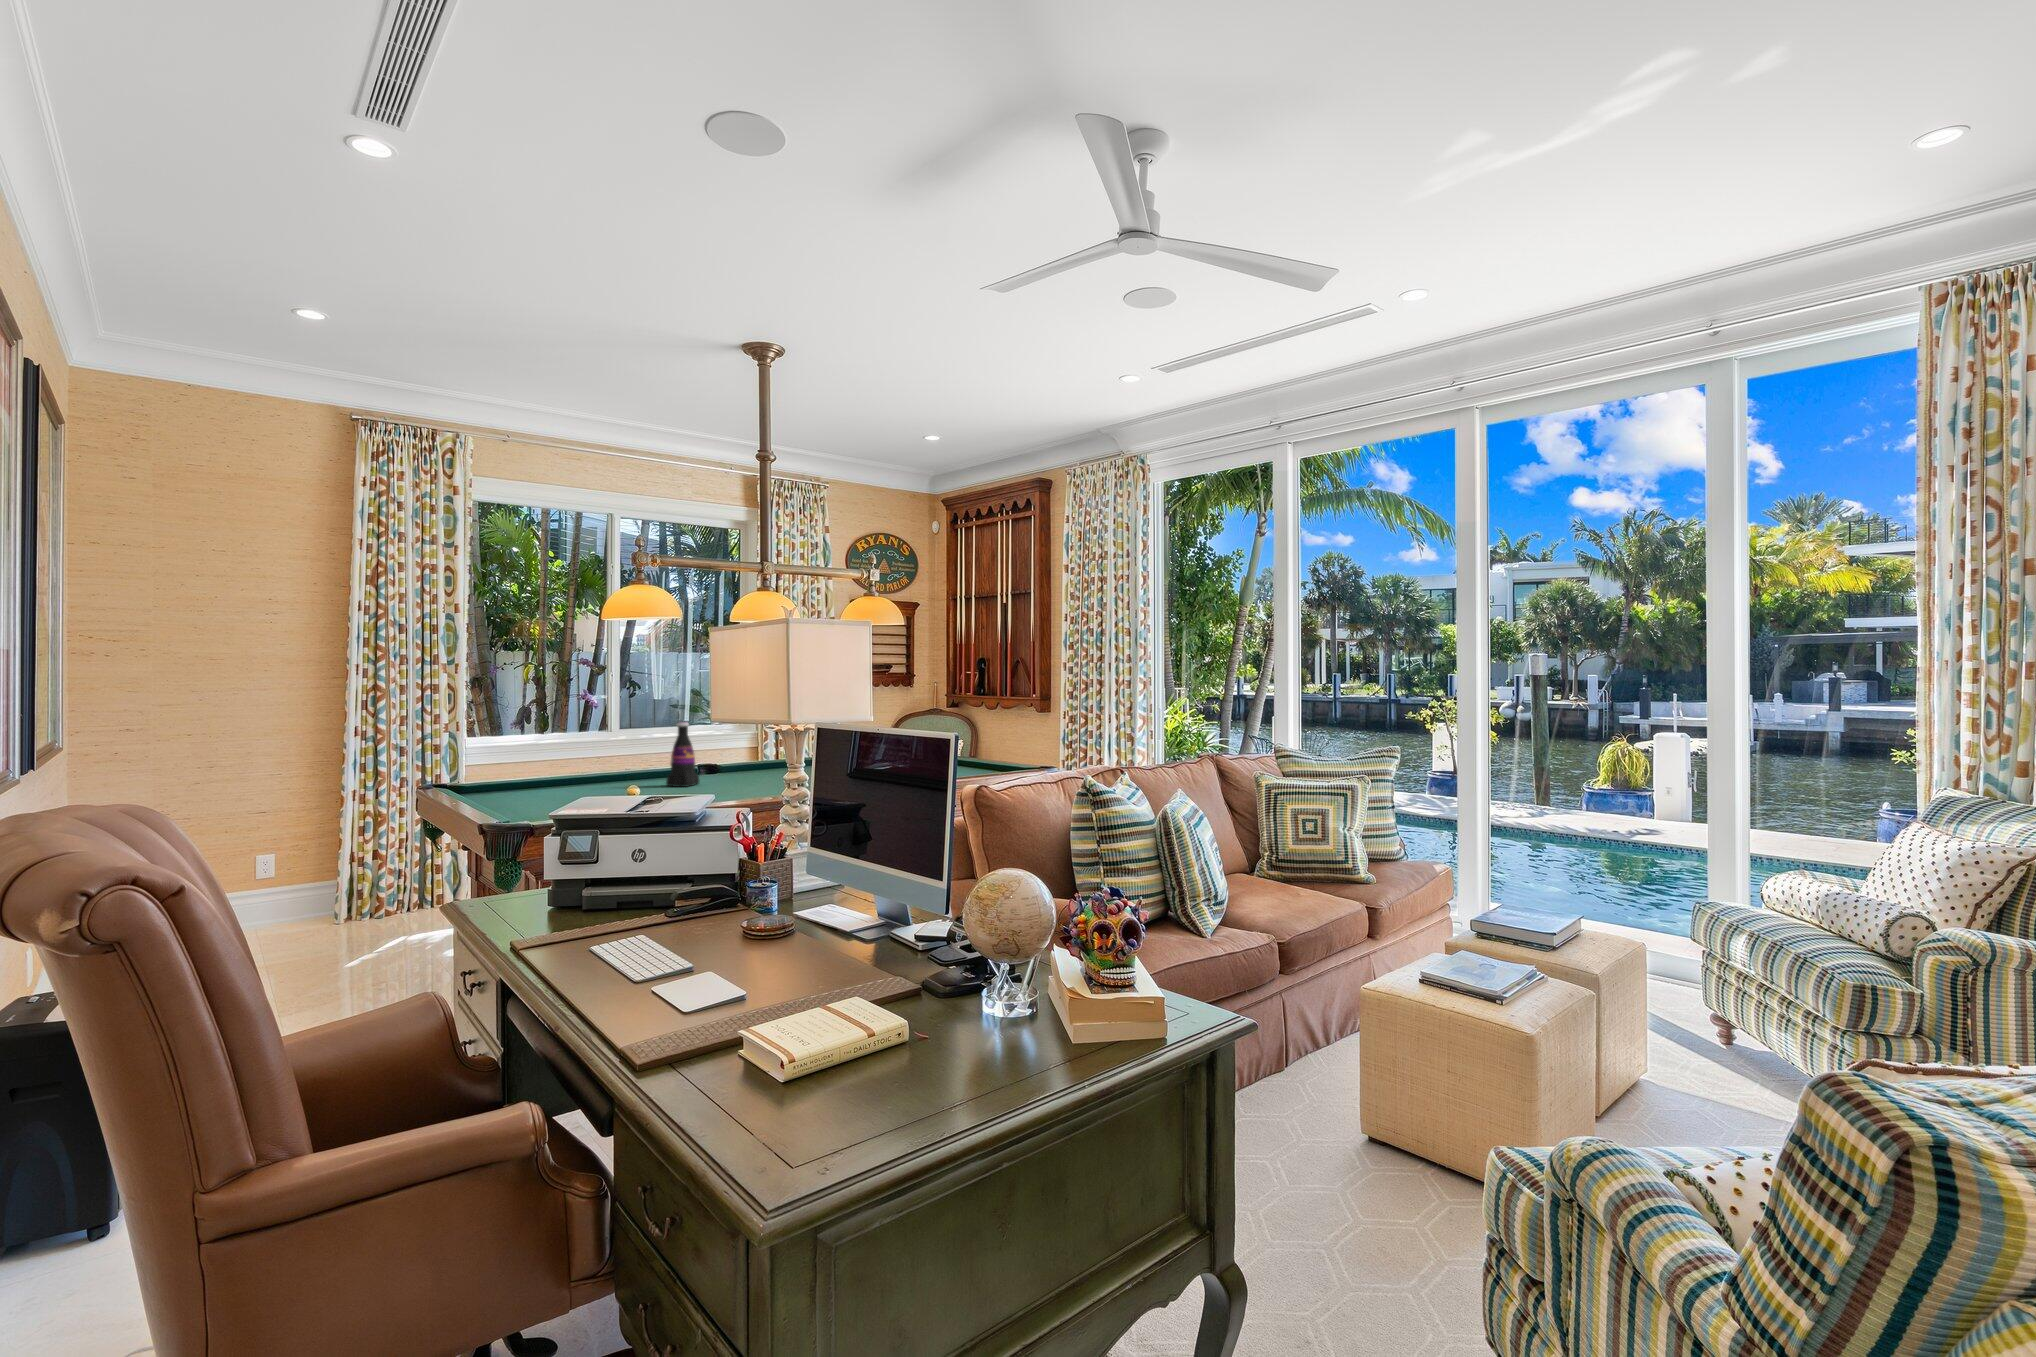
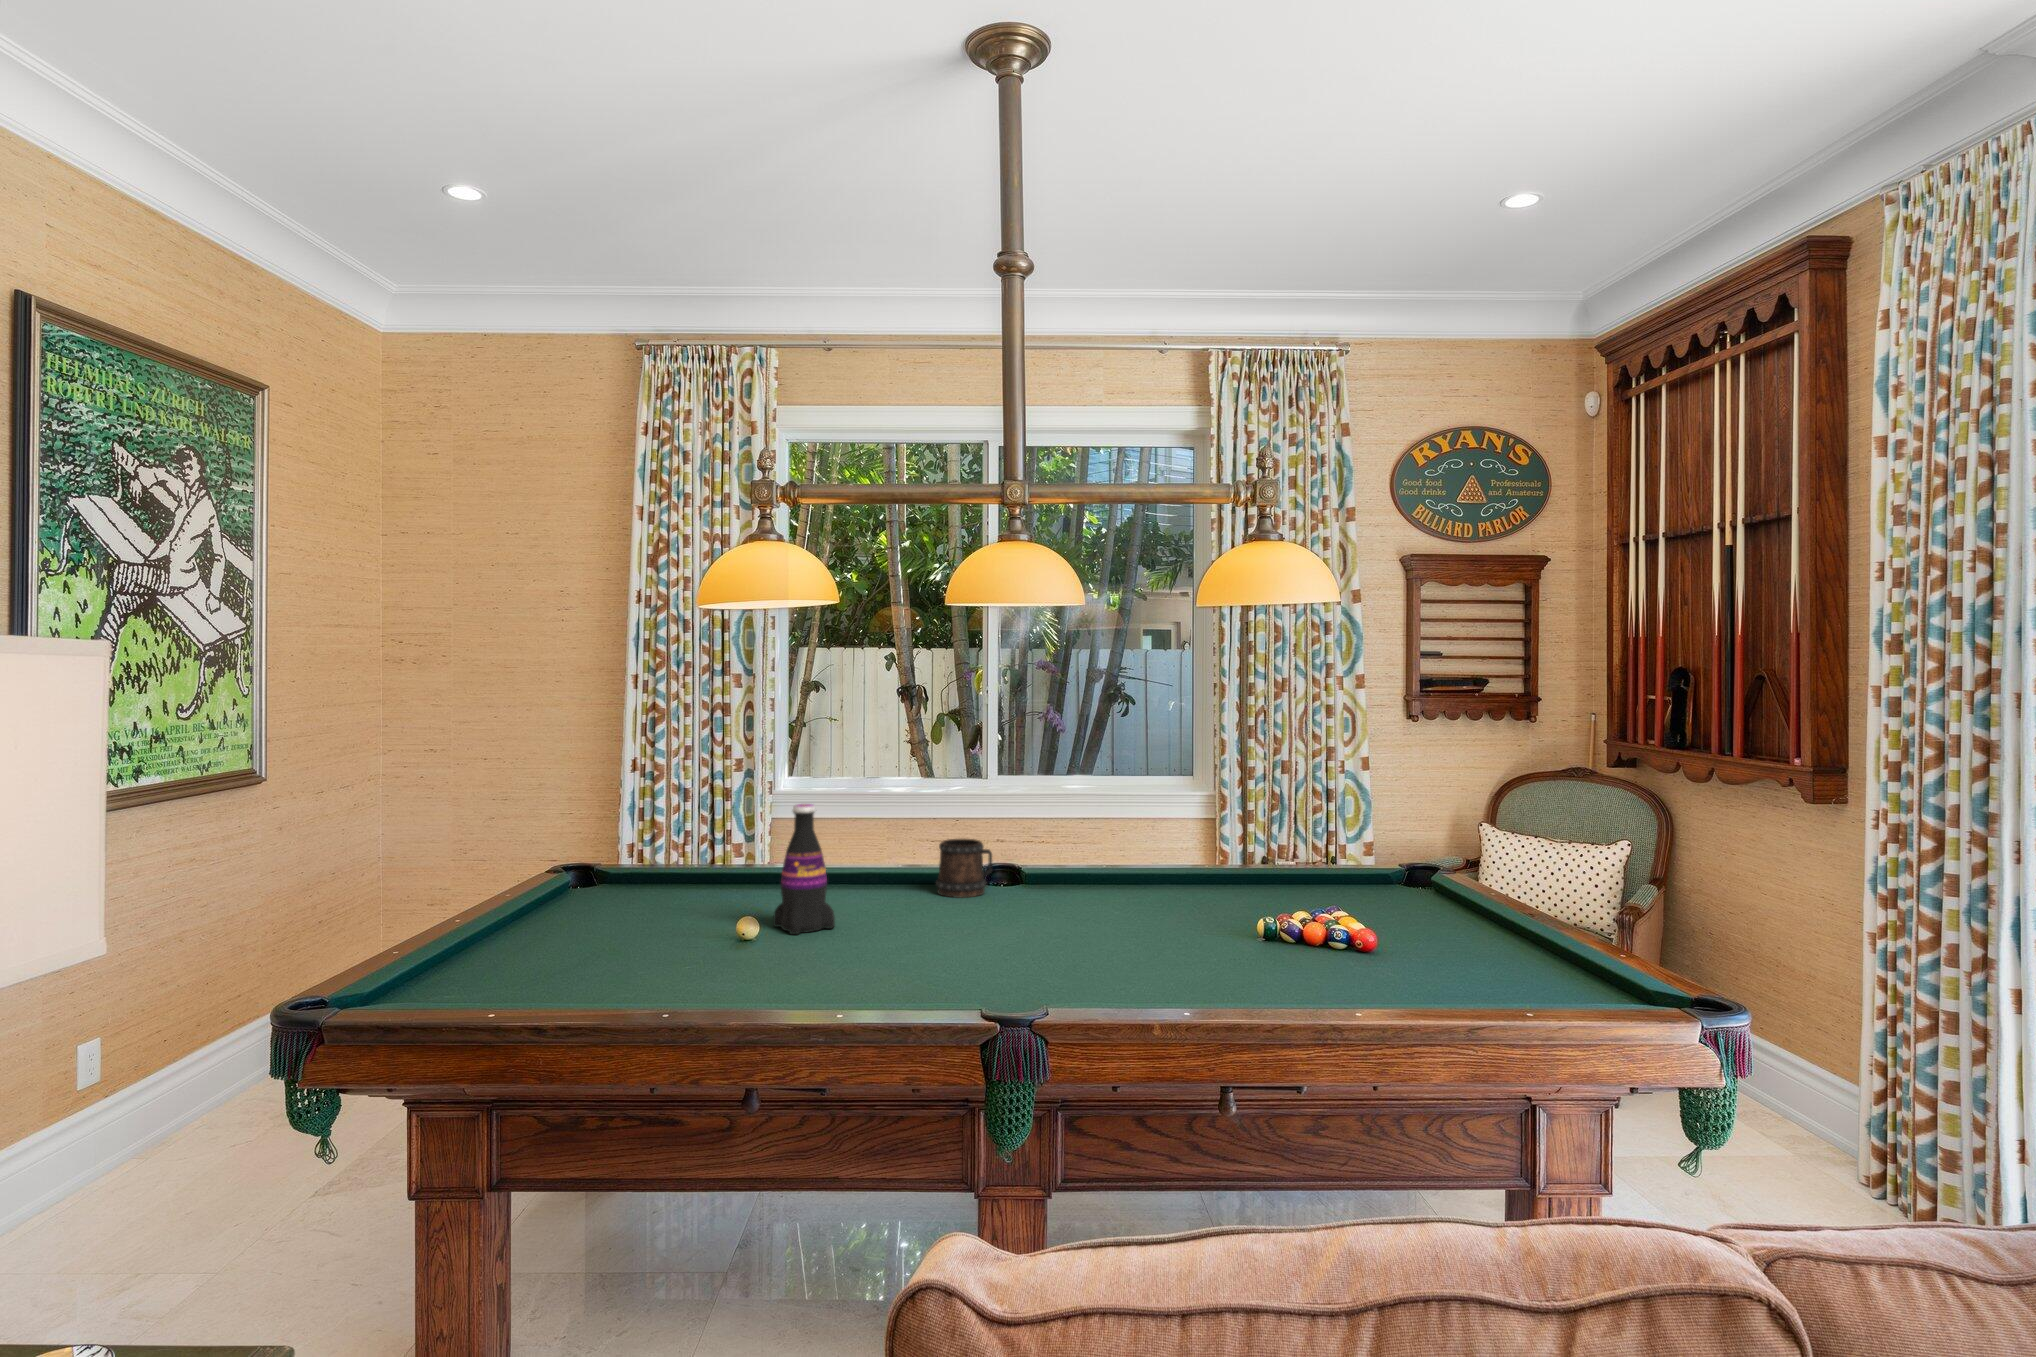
beer mug: none [701,747,731,776] -> present [936,839,992,898]

